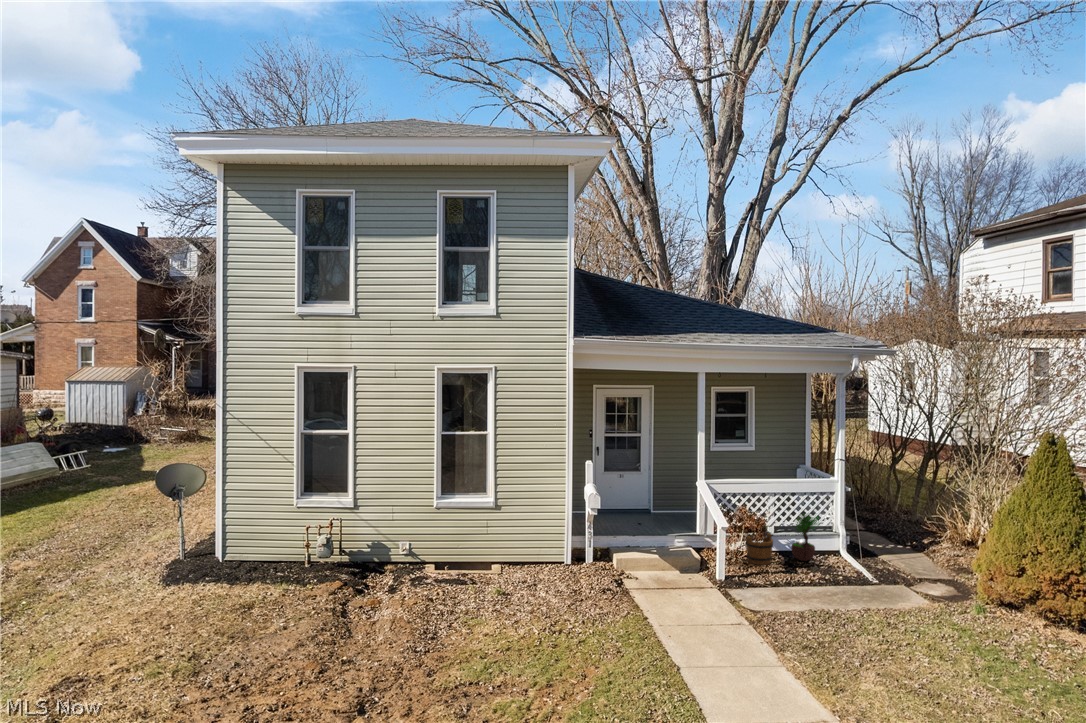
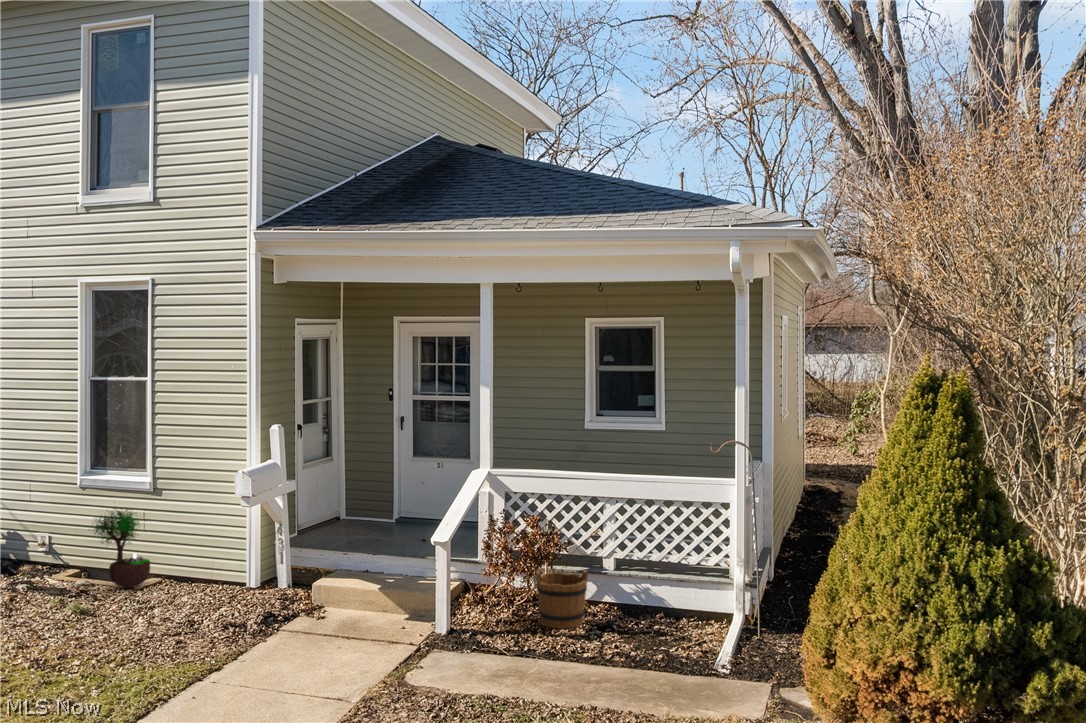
potted tree: present [791,513,818,561] -> present [94,509,150,588]

